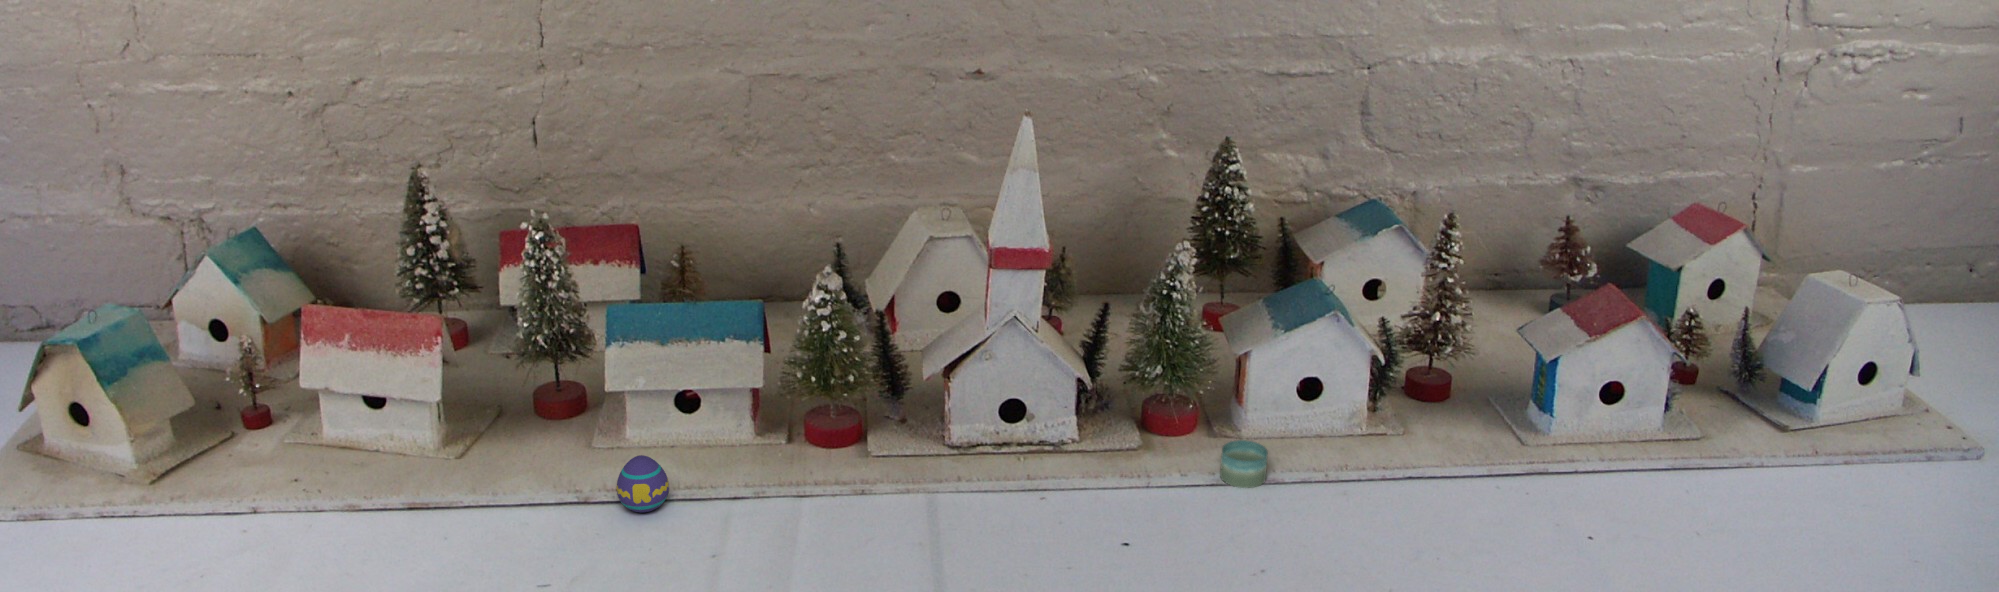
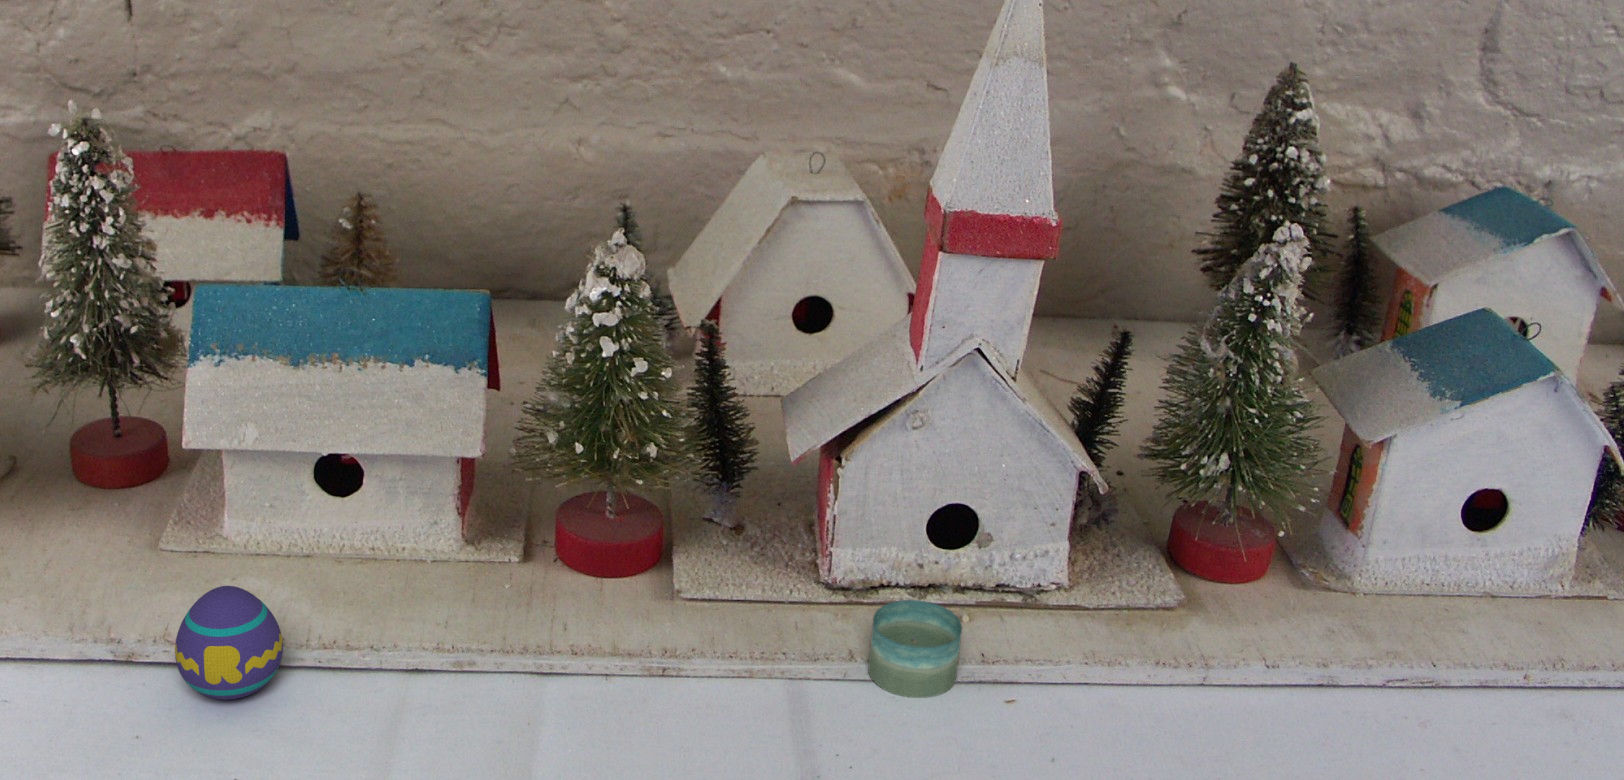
candle: present [1220,440,1268,488] -> present [869,600,962,698]

